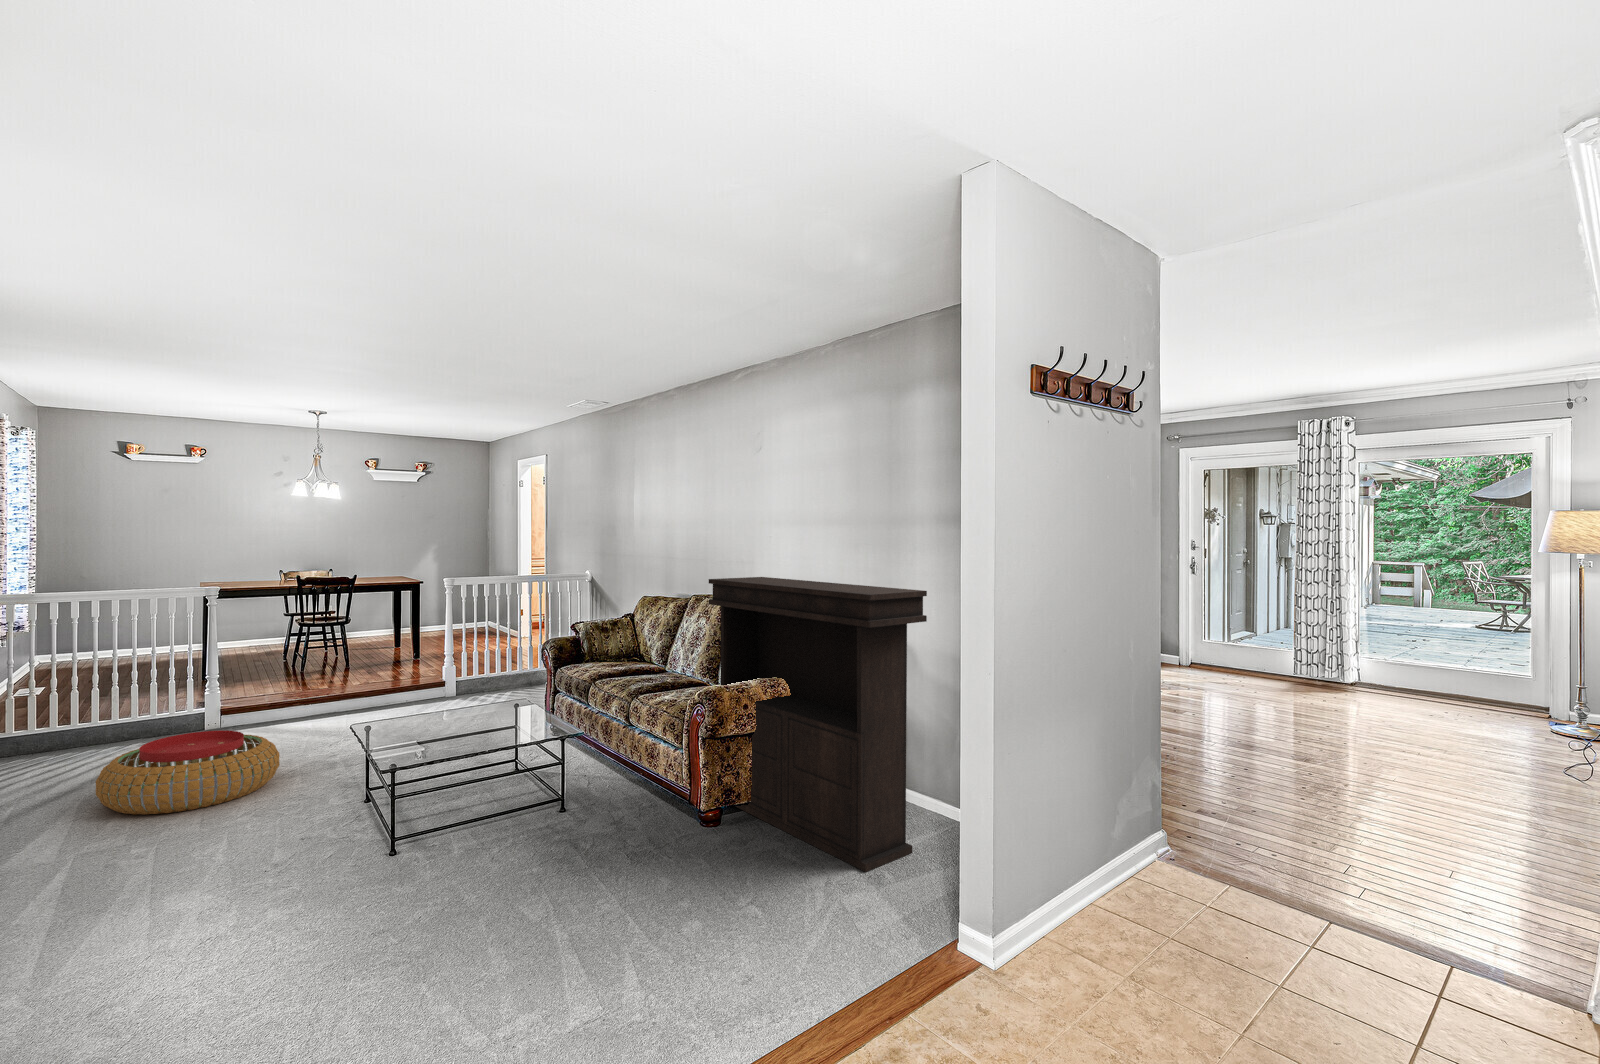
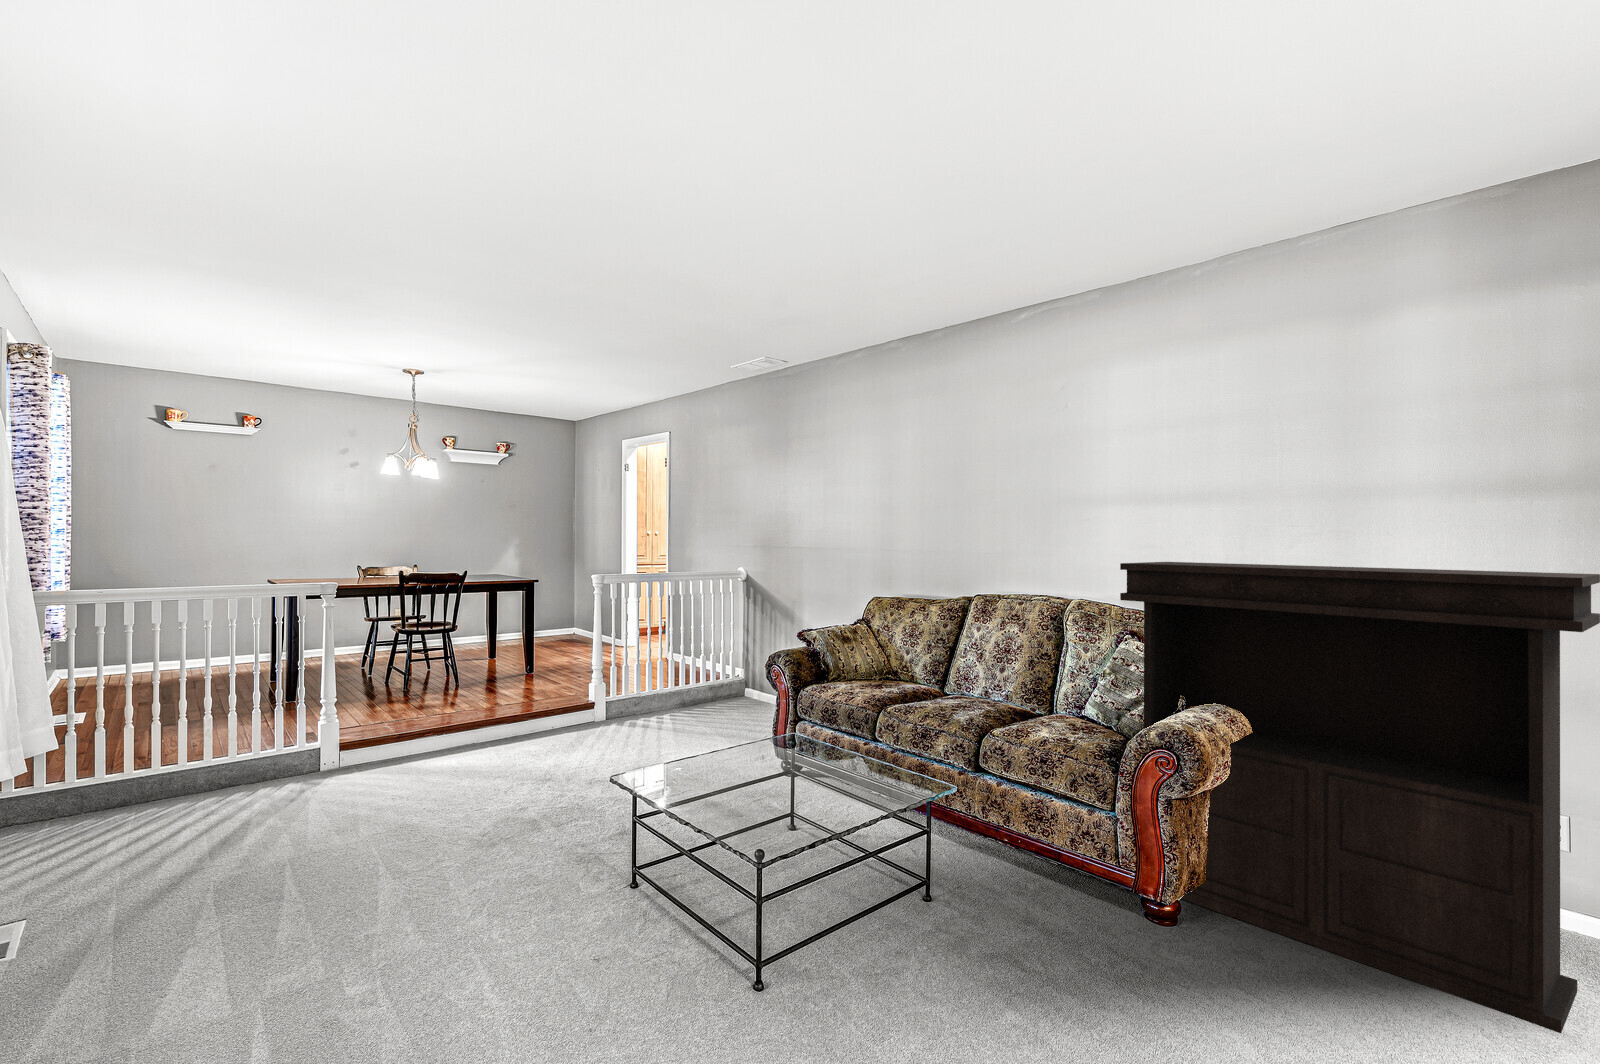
pouf: present [96,730,280,815] -> none [240,781,476,914]

